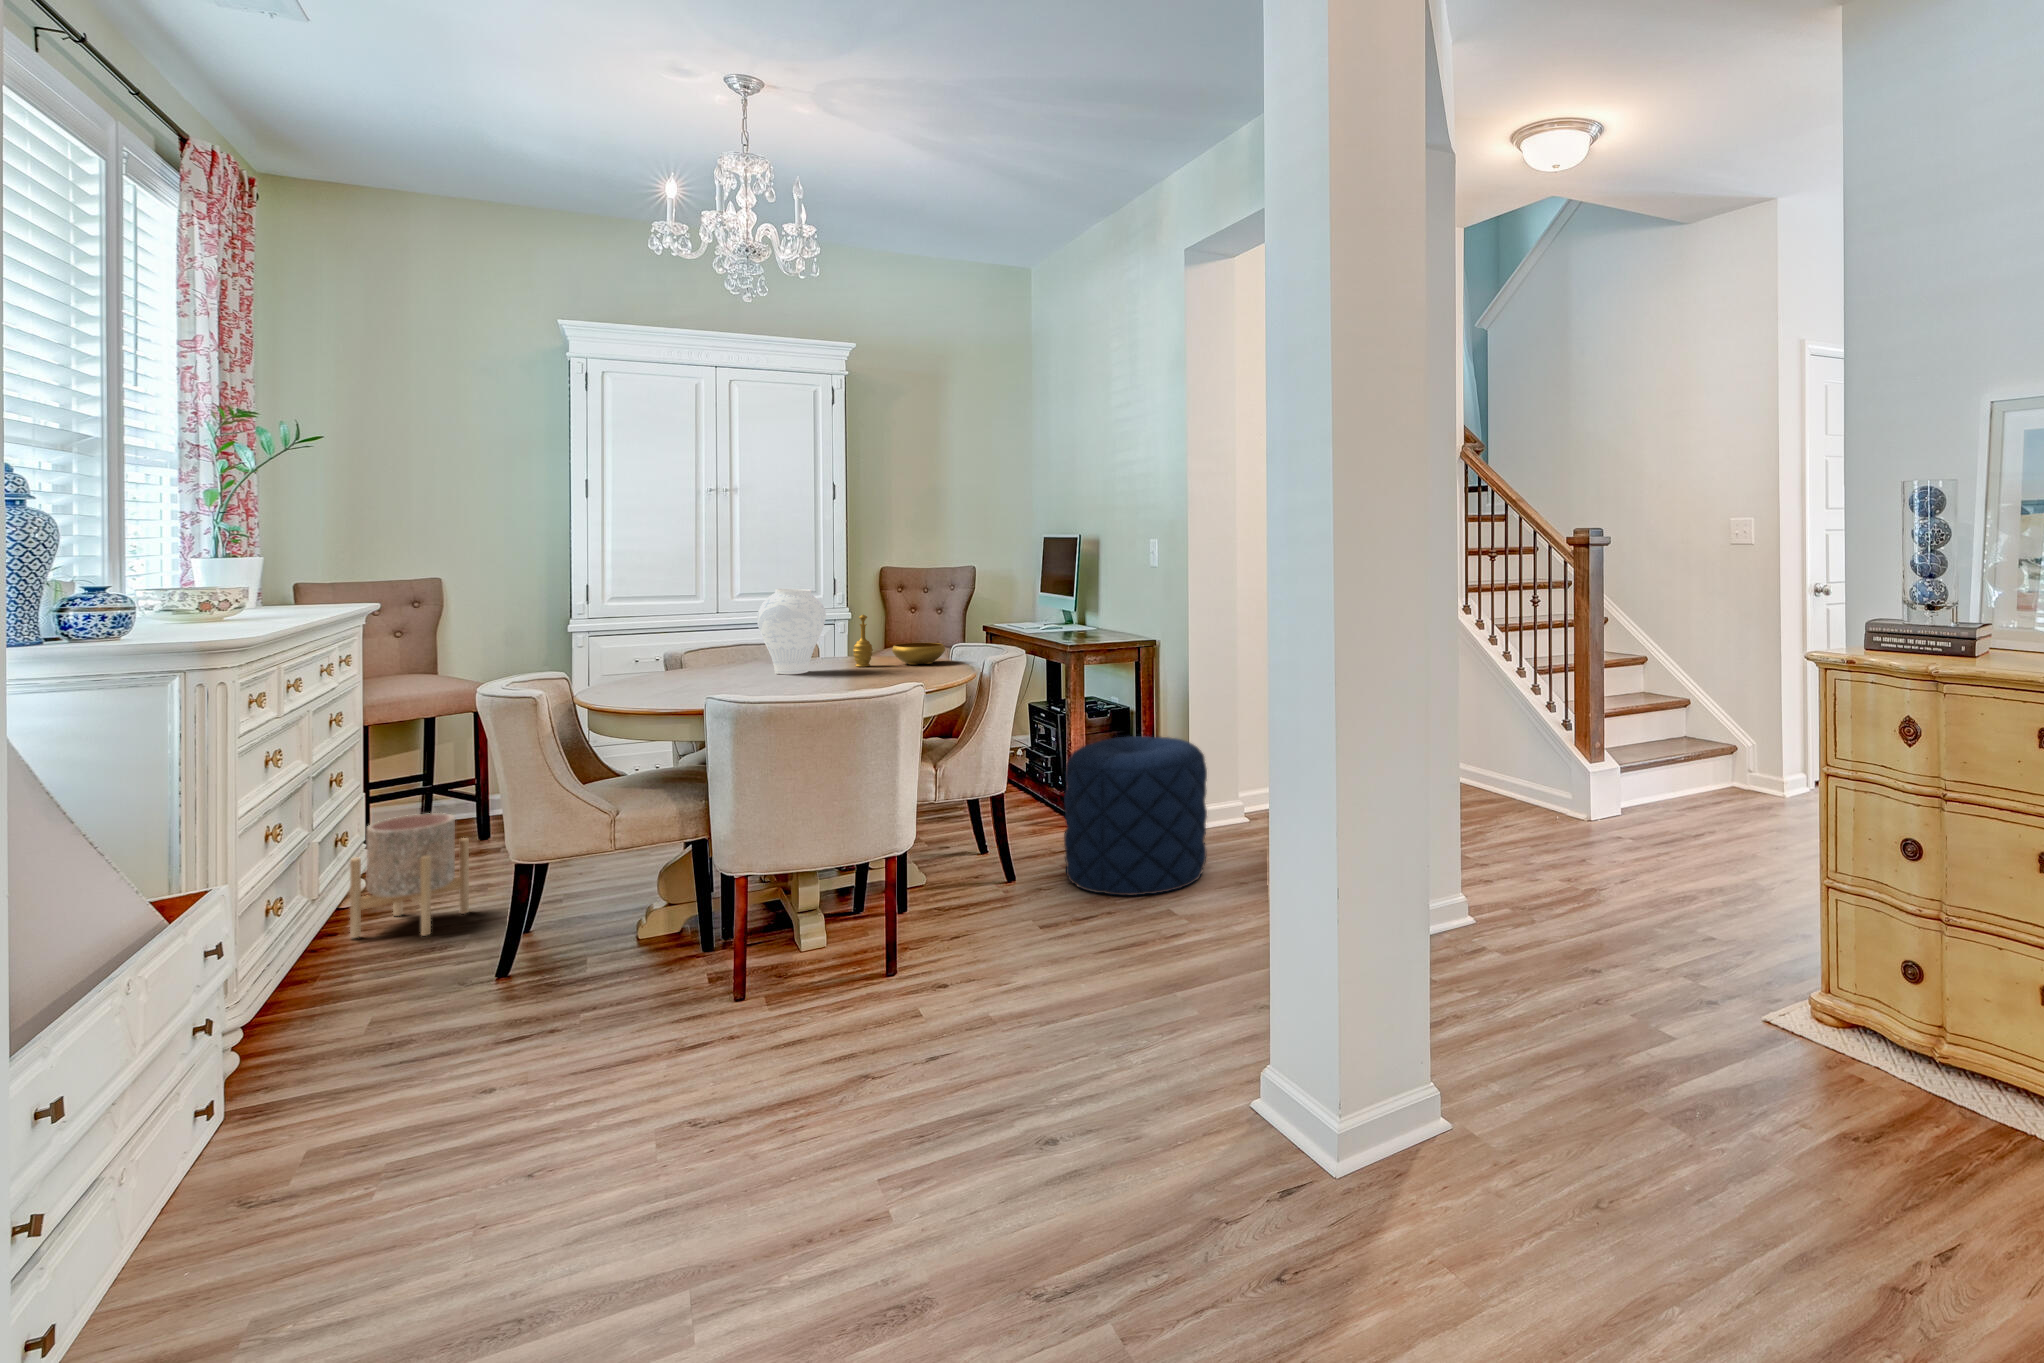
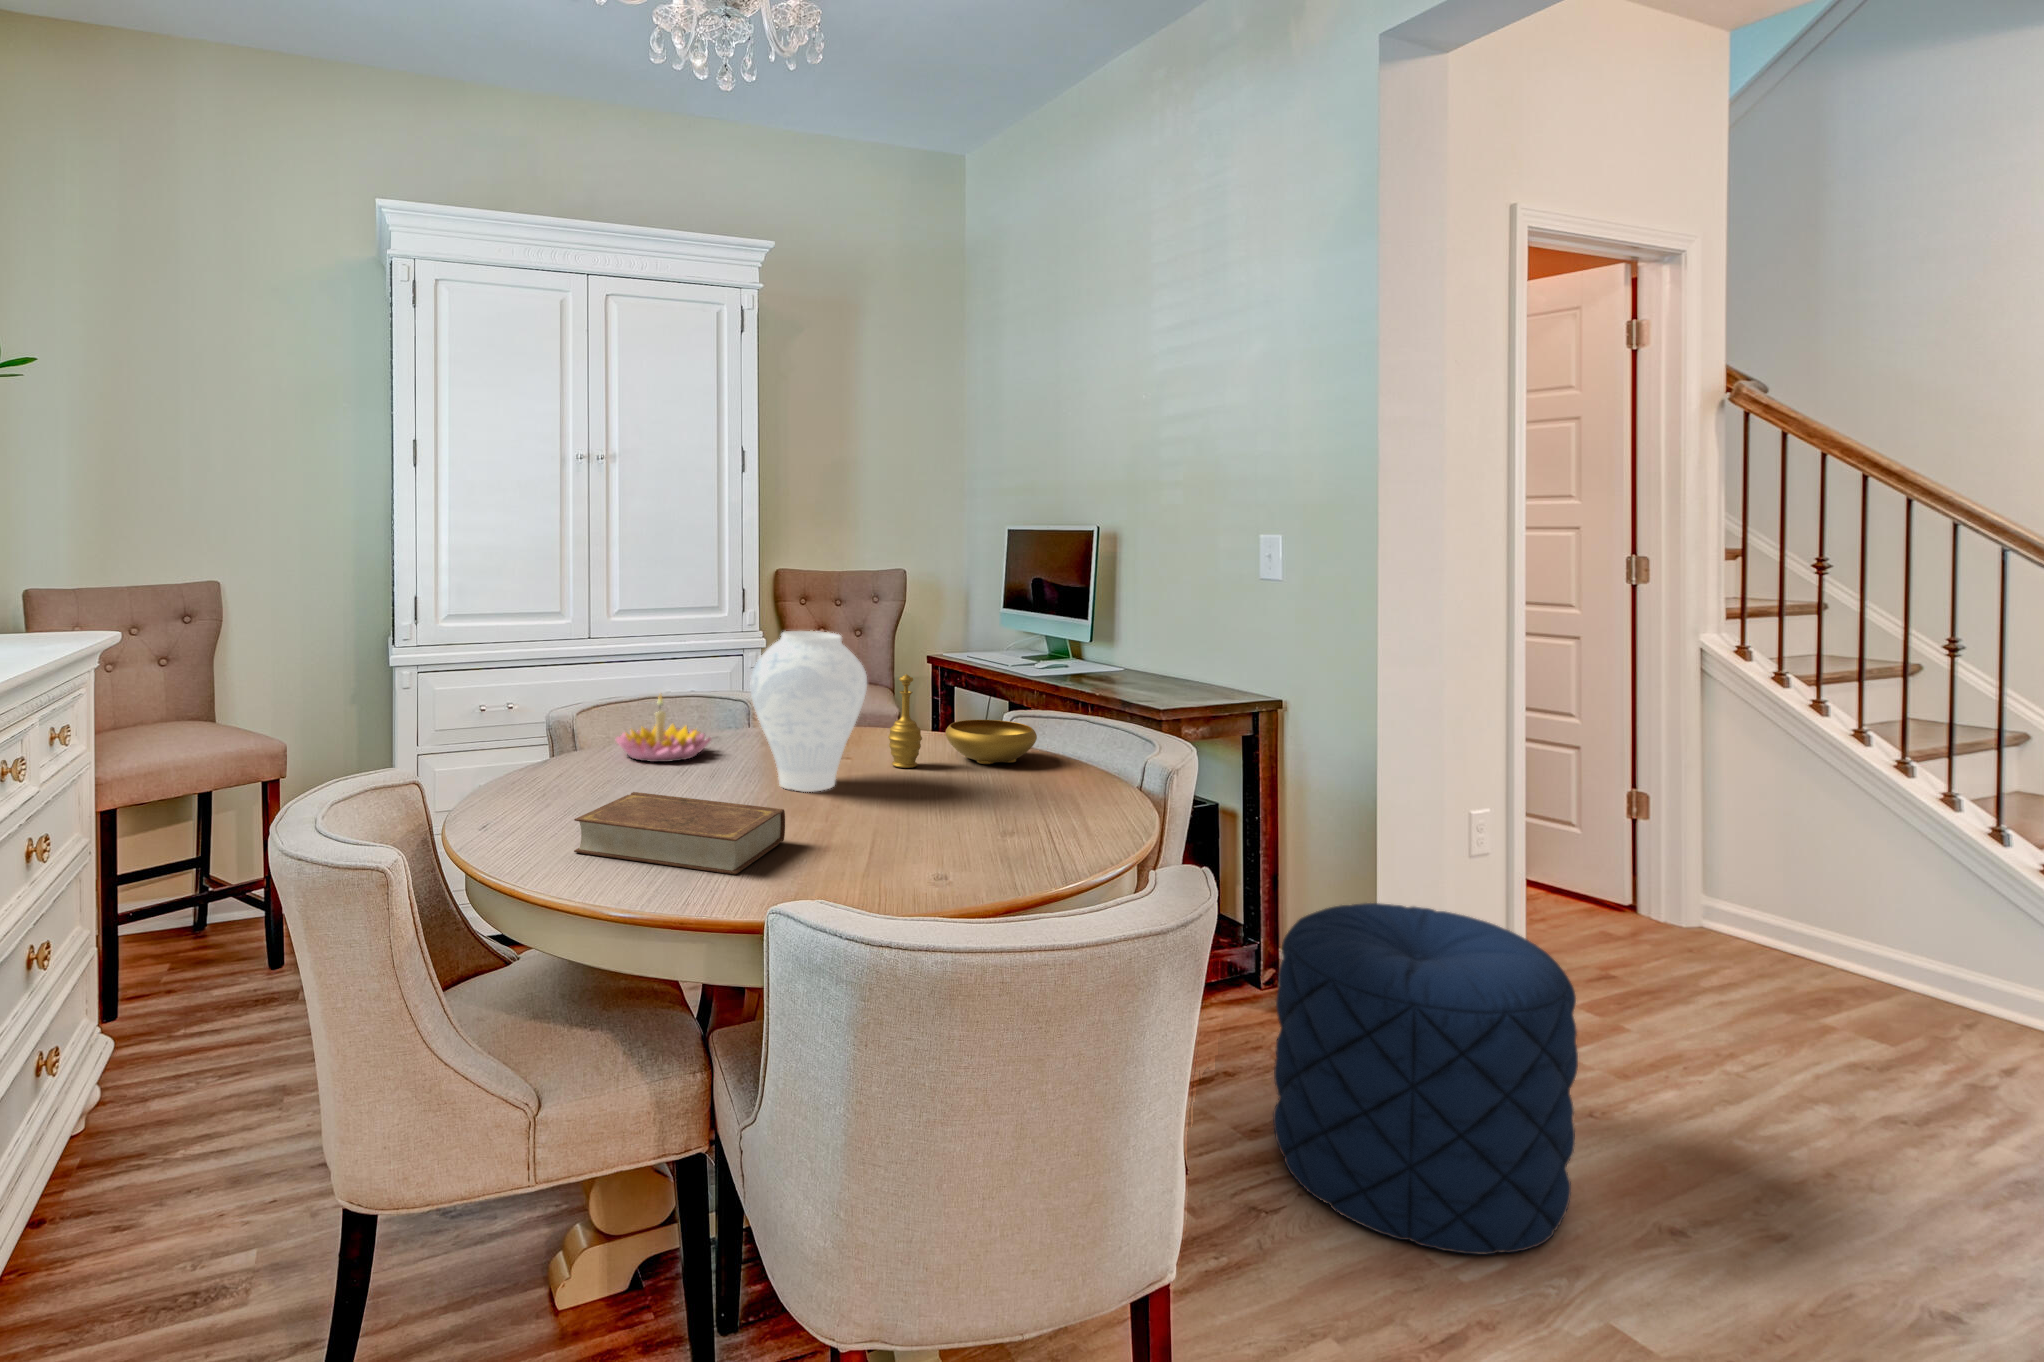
candle holder: none [693,629,754,668] -> present [616,694,711,762]
book: none [630,668,747,694] -> present [574,792,785,874]
planter: present [350,813,469,938] -> none [67,1013,261,1264]

